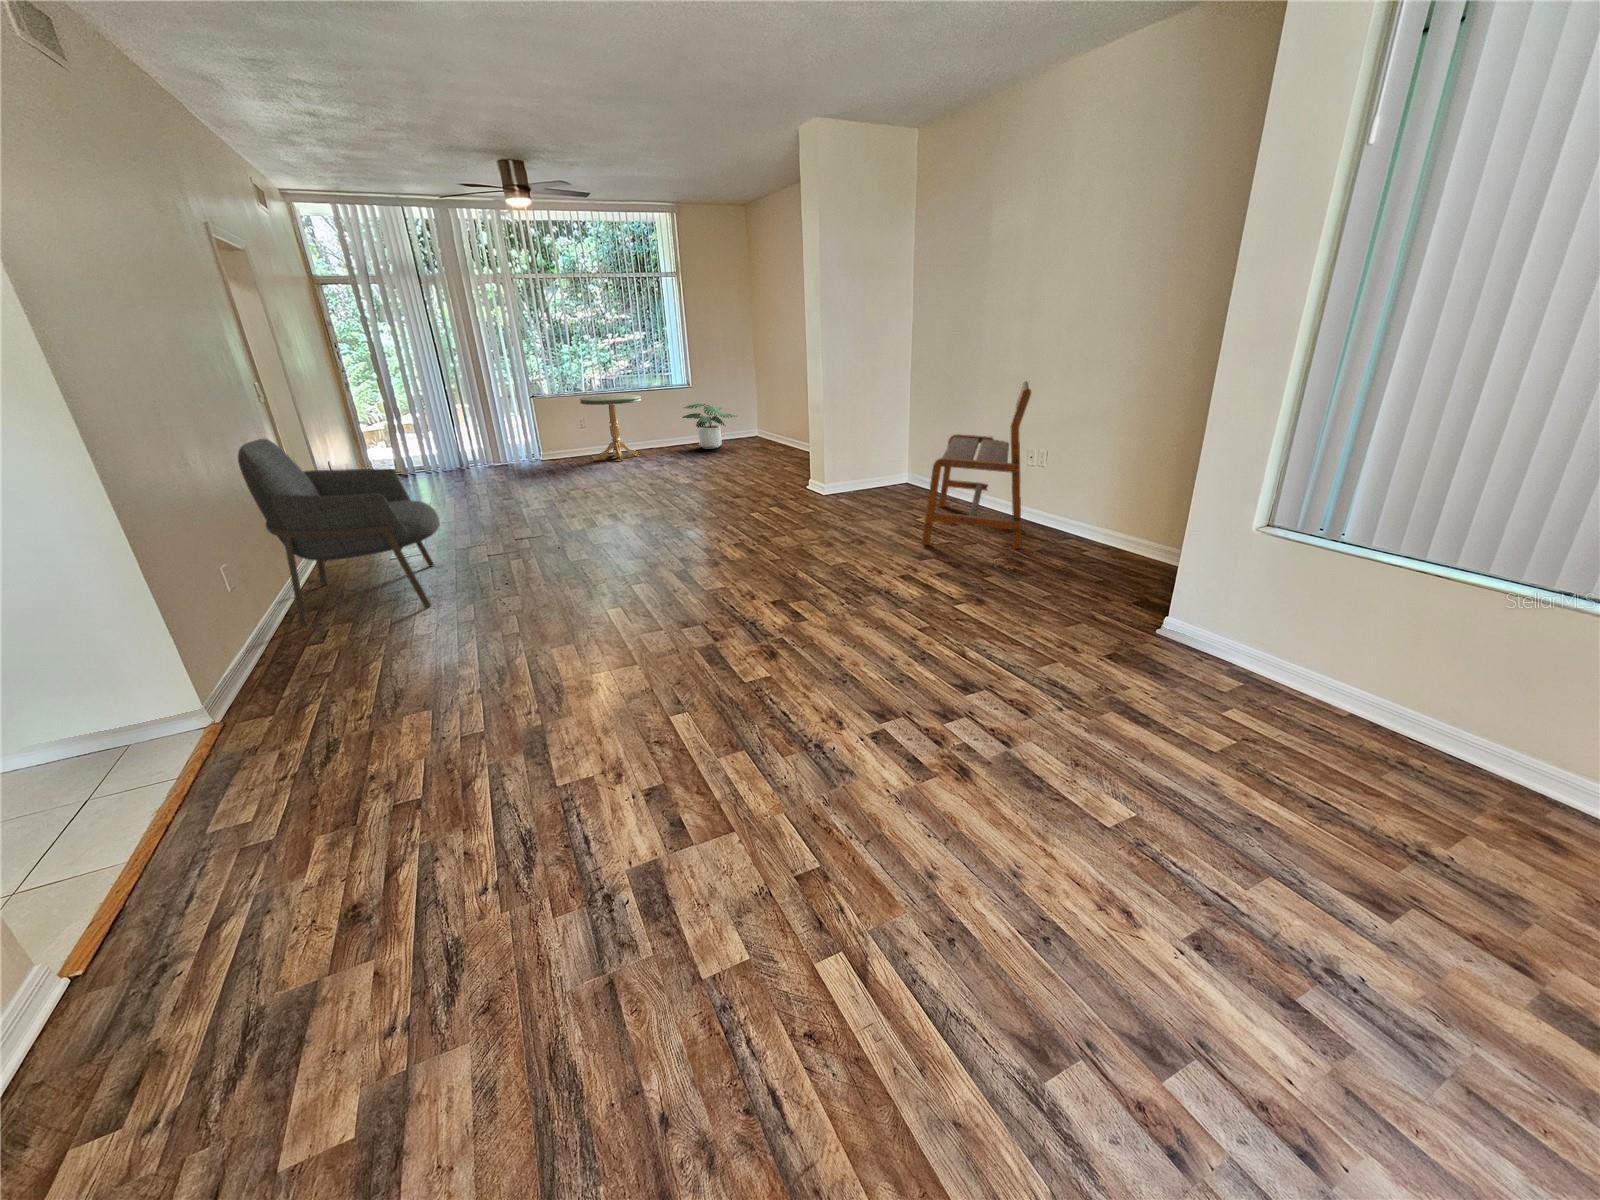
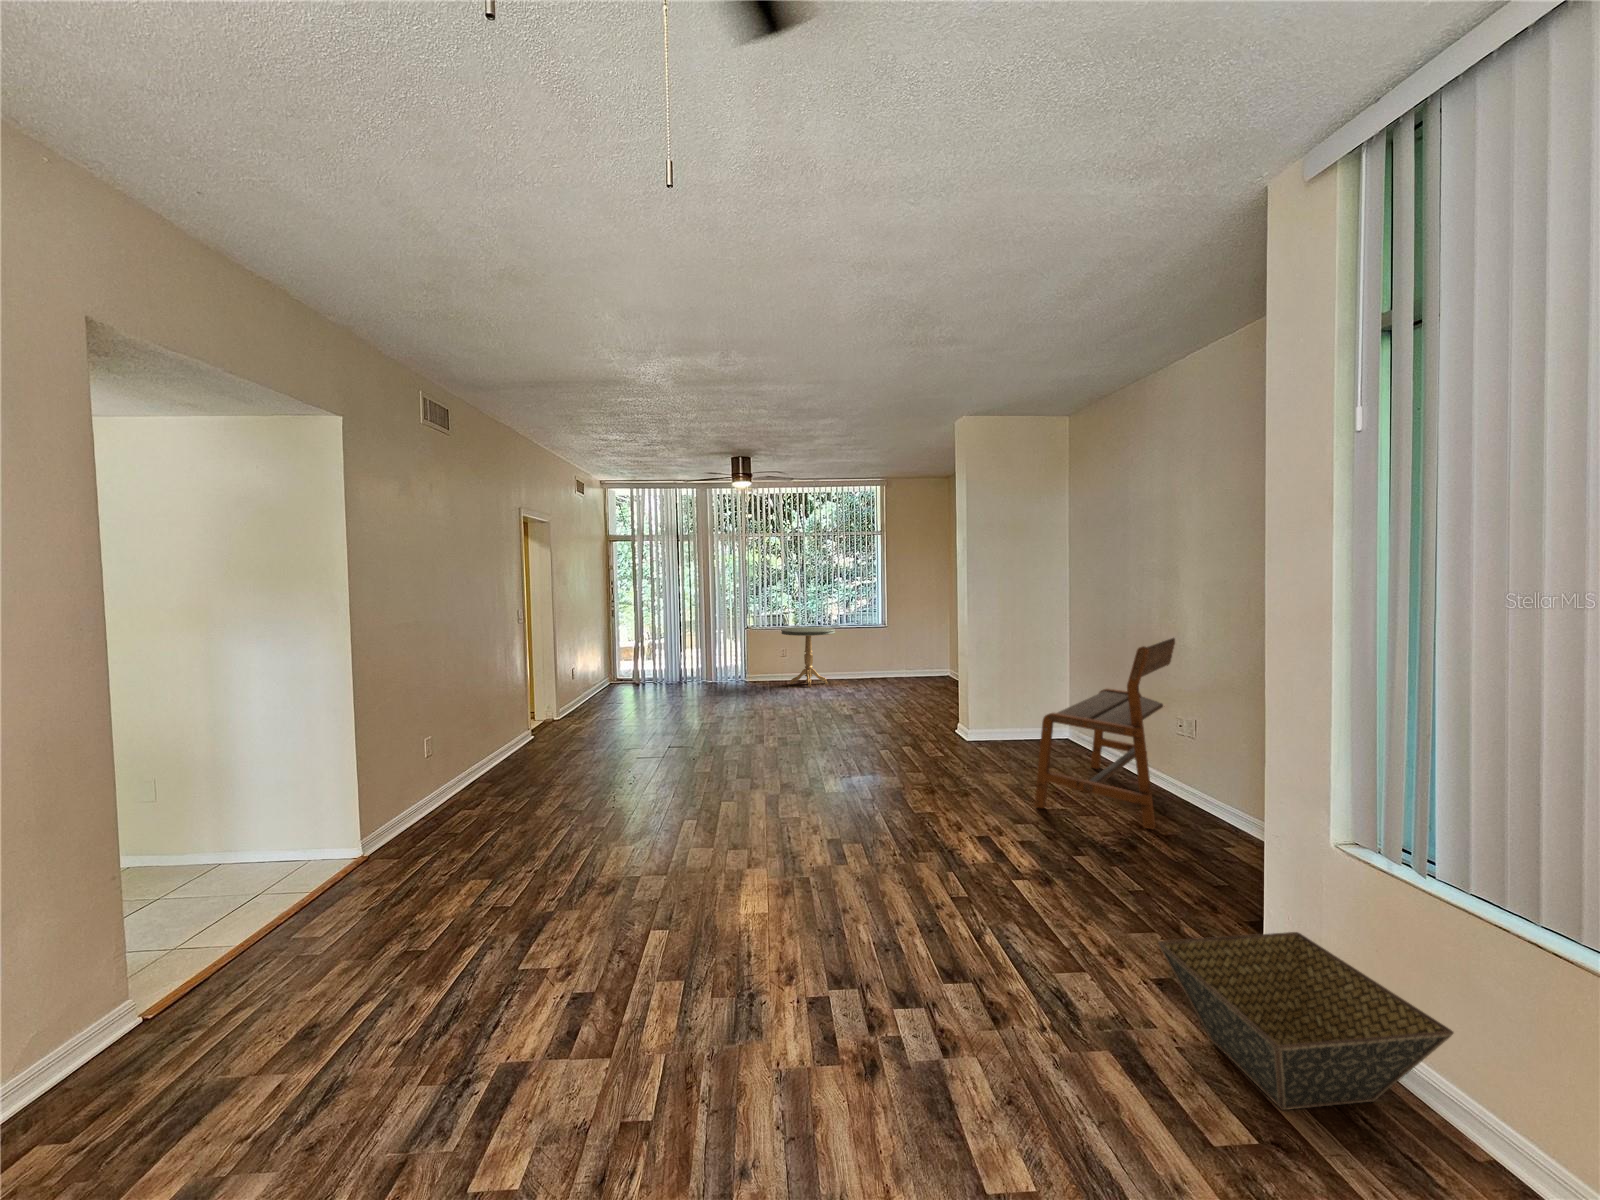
potted plant: present [682,403,736,449] -> none [874,638,929,682]
armchair: present [238,439,440,625] -> none [468,651,598,796]
basket: none [1136,601,1340,719] -> present [1158,932,1454,1110]

